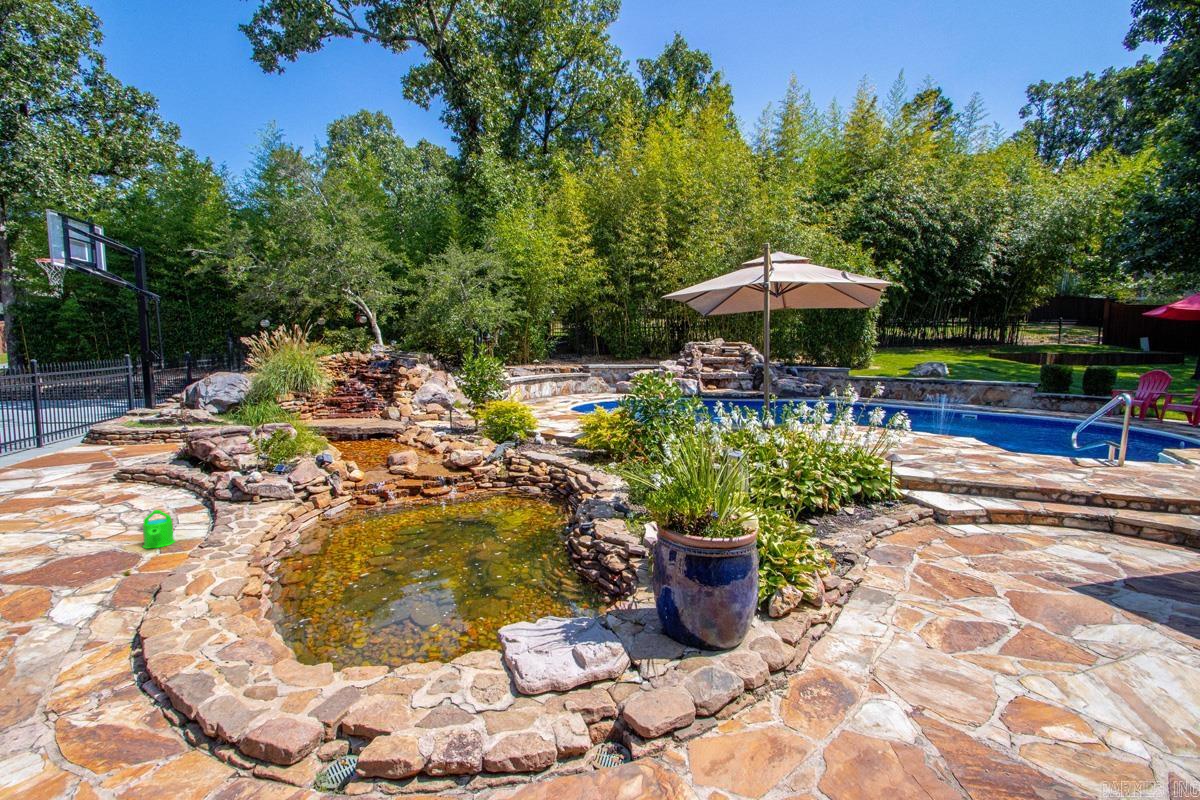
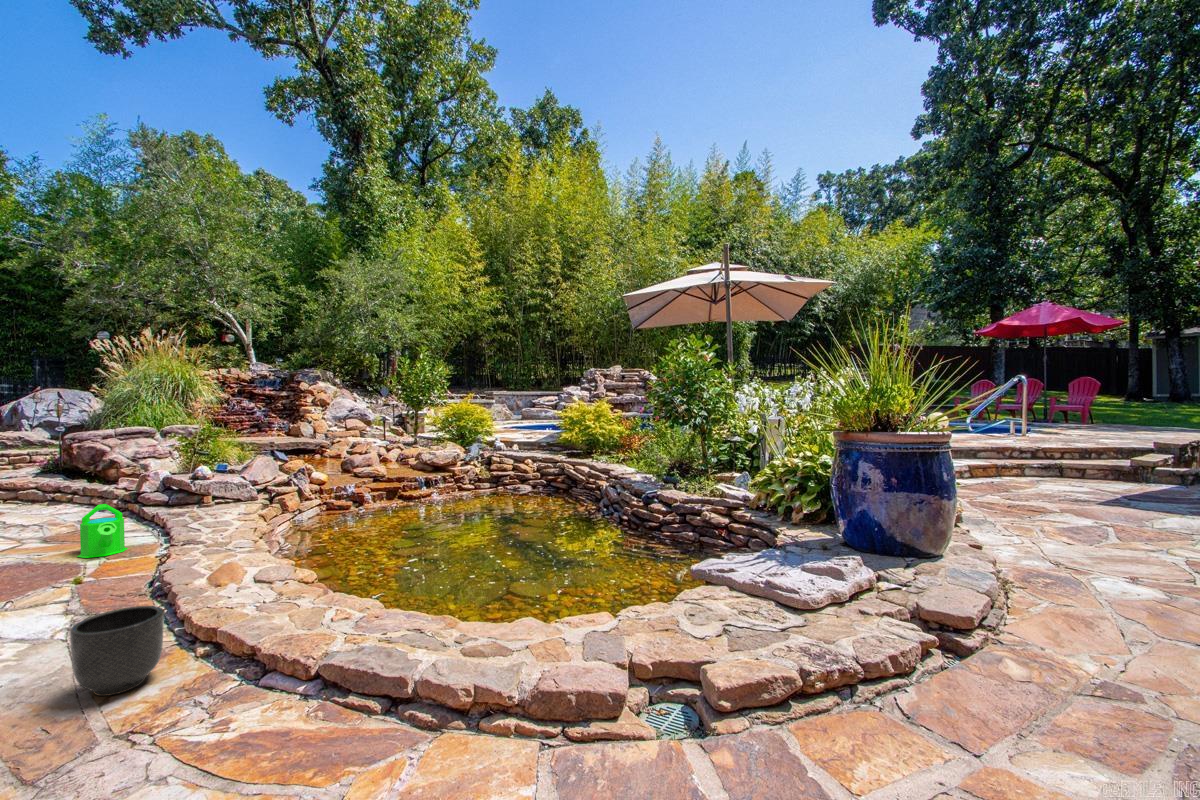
planter: none [33,619,95,678] -> present [70,606,164,696]

